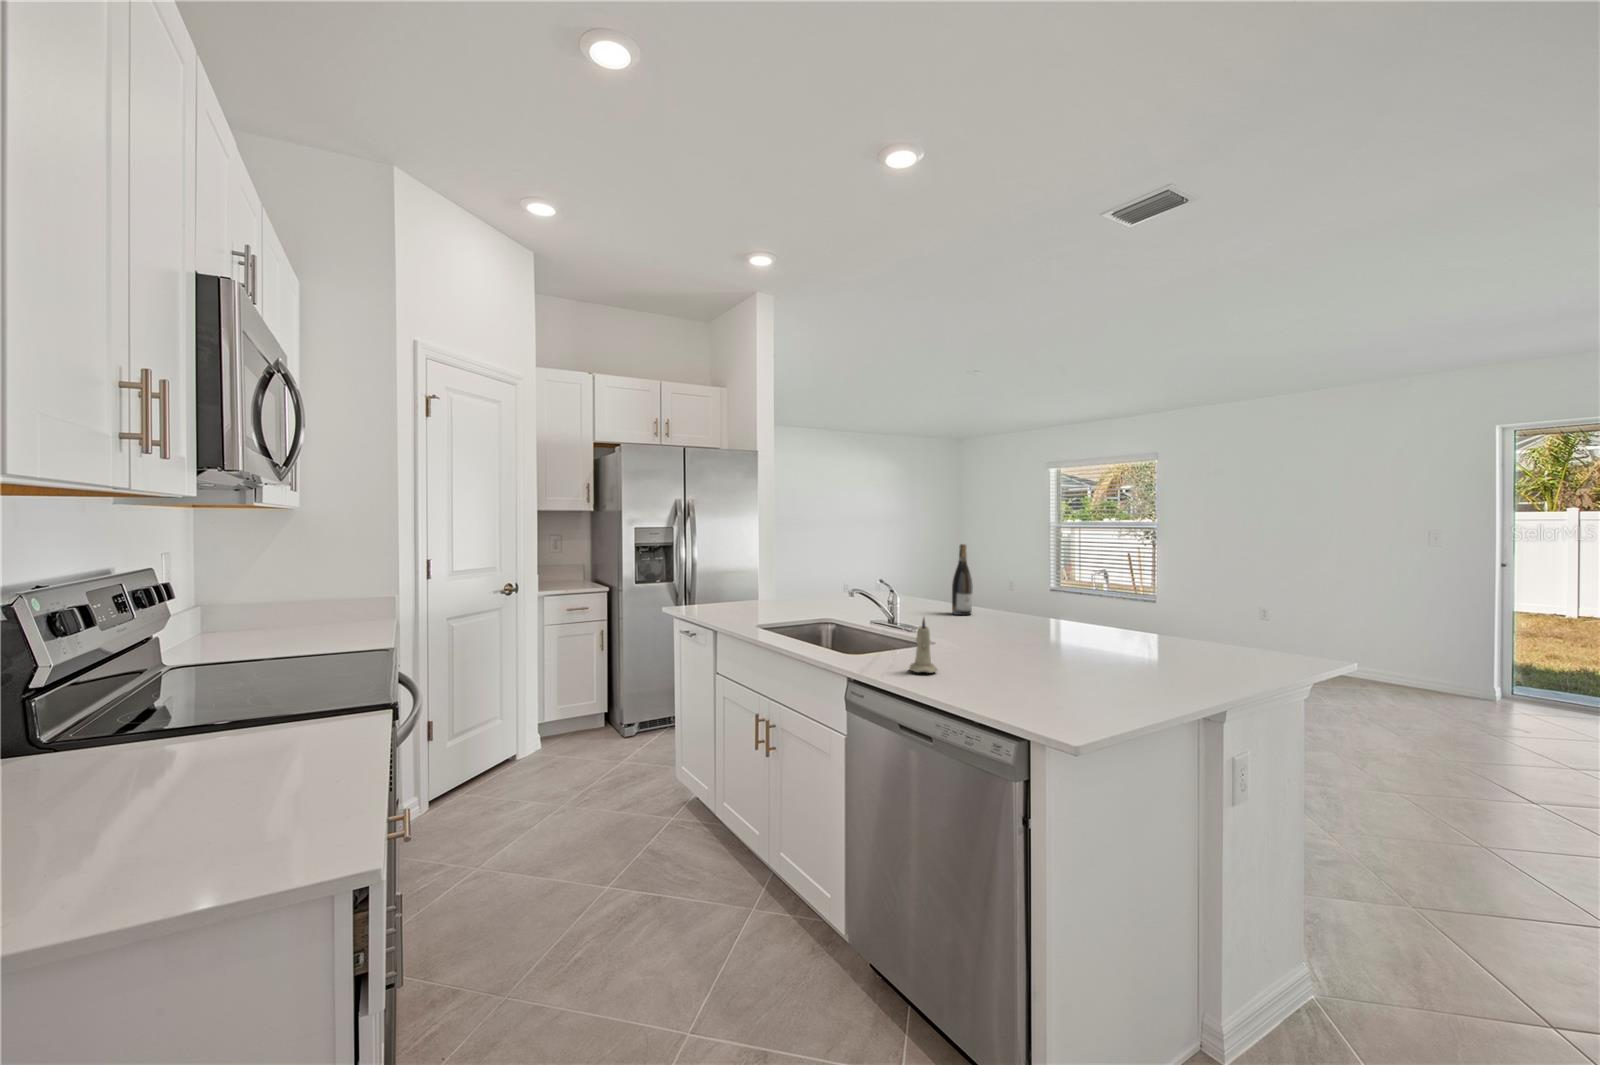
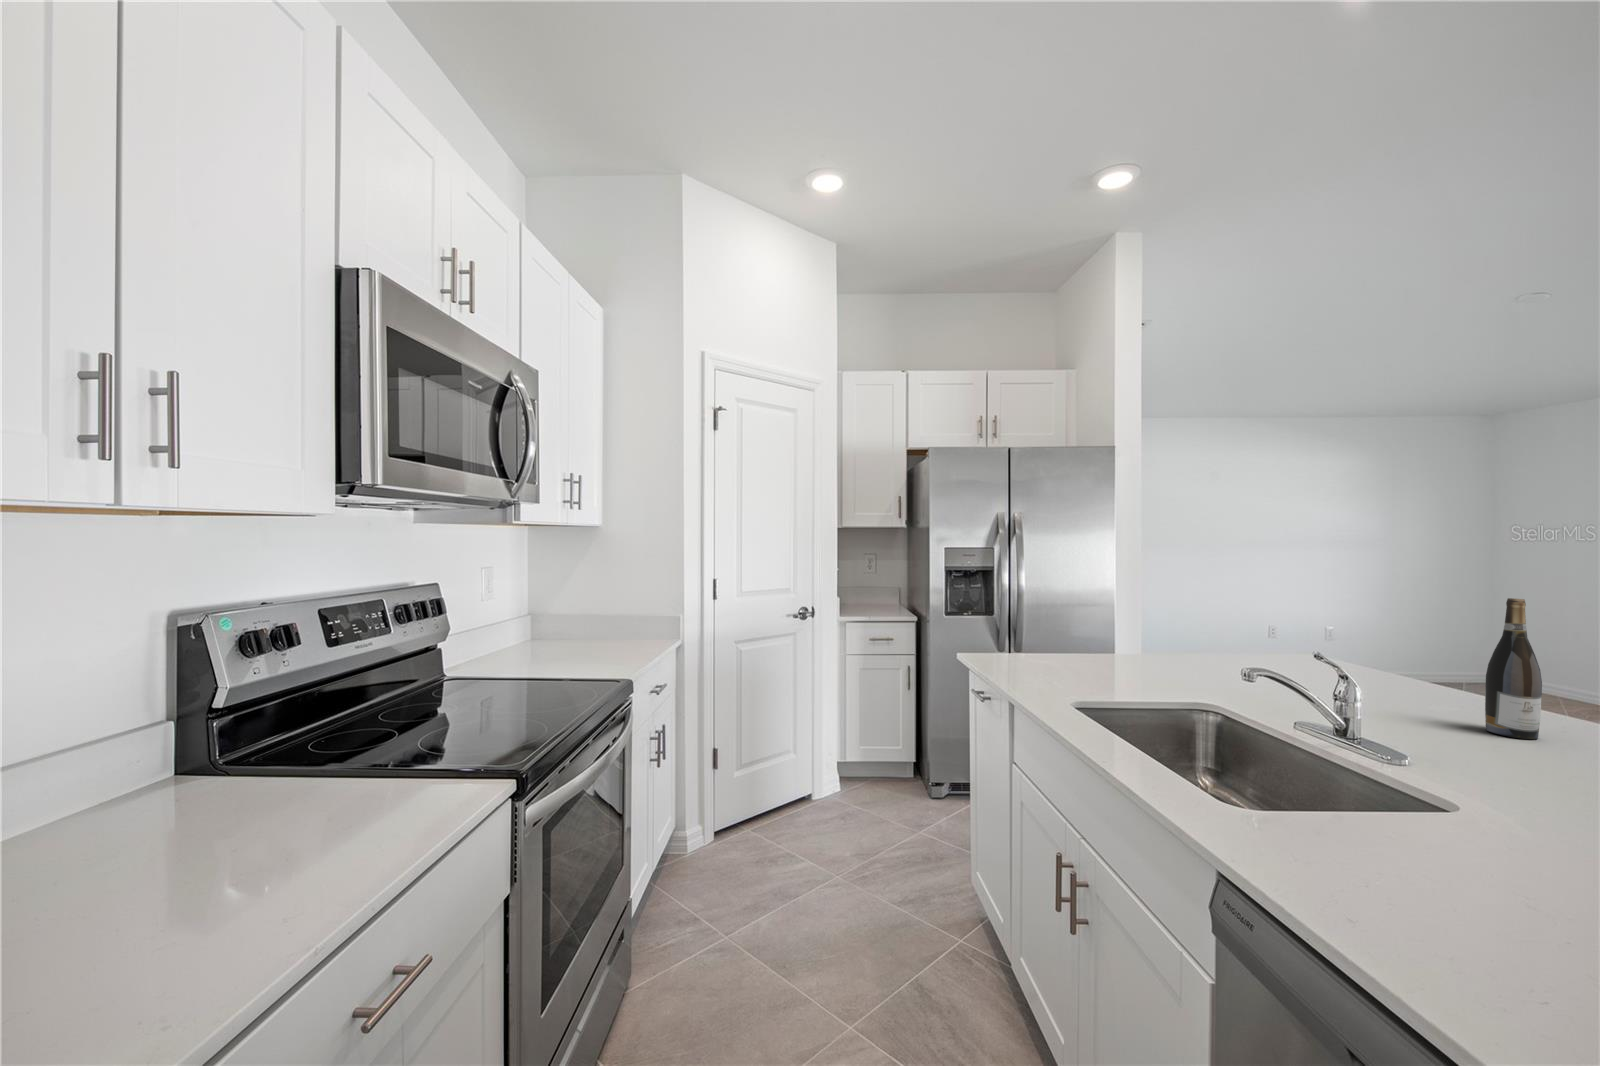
candle: present [910,618,937,673] -> none [1376,781,1464,925]

